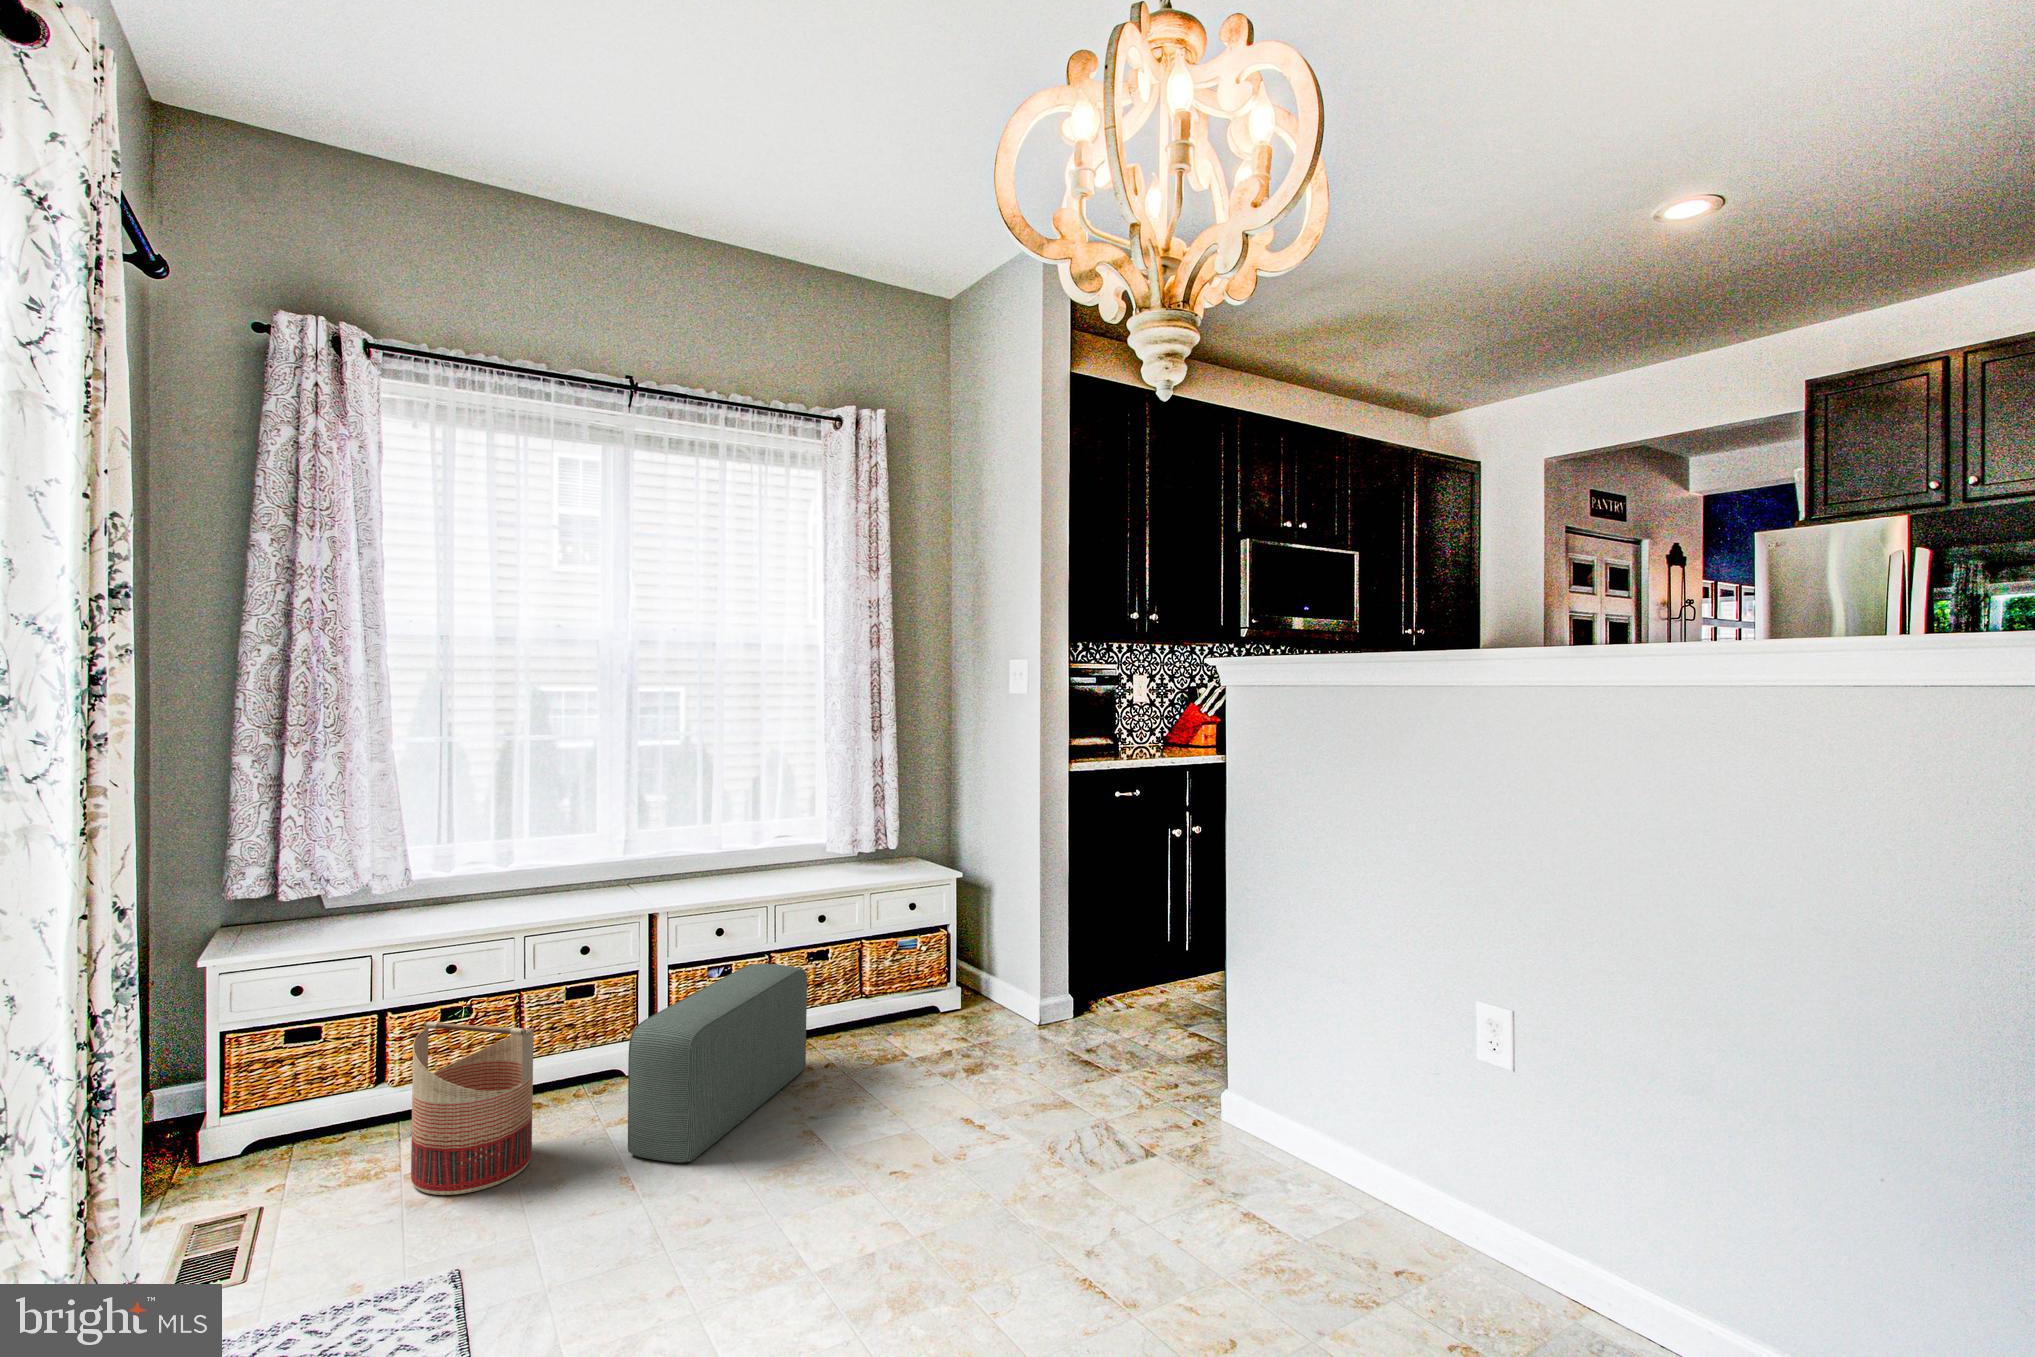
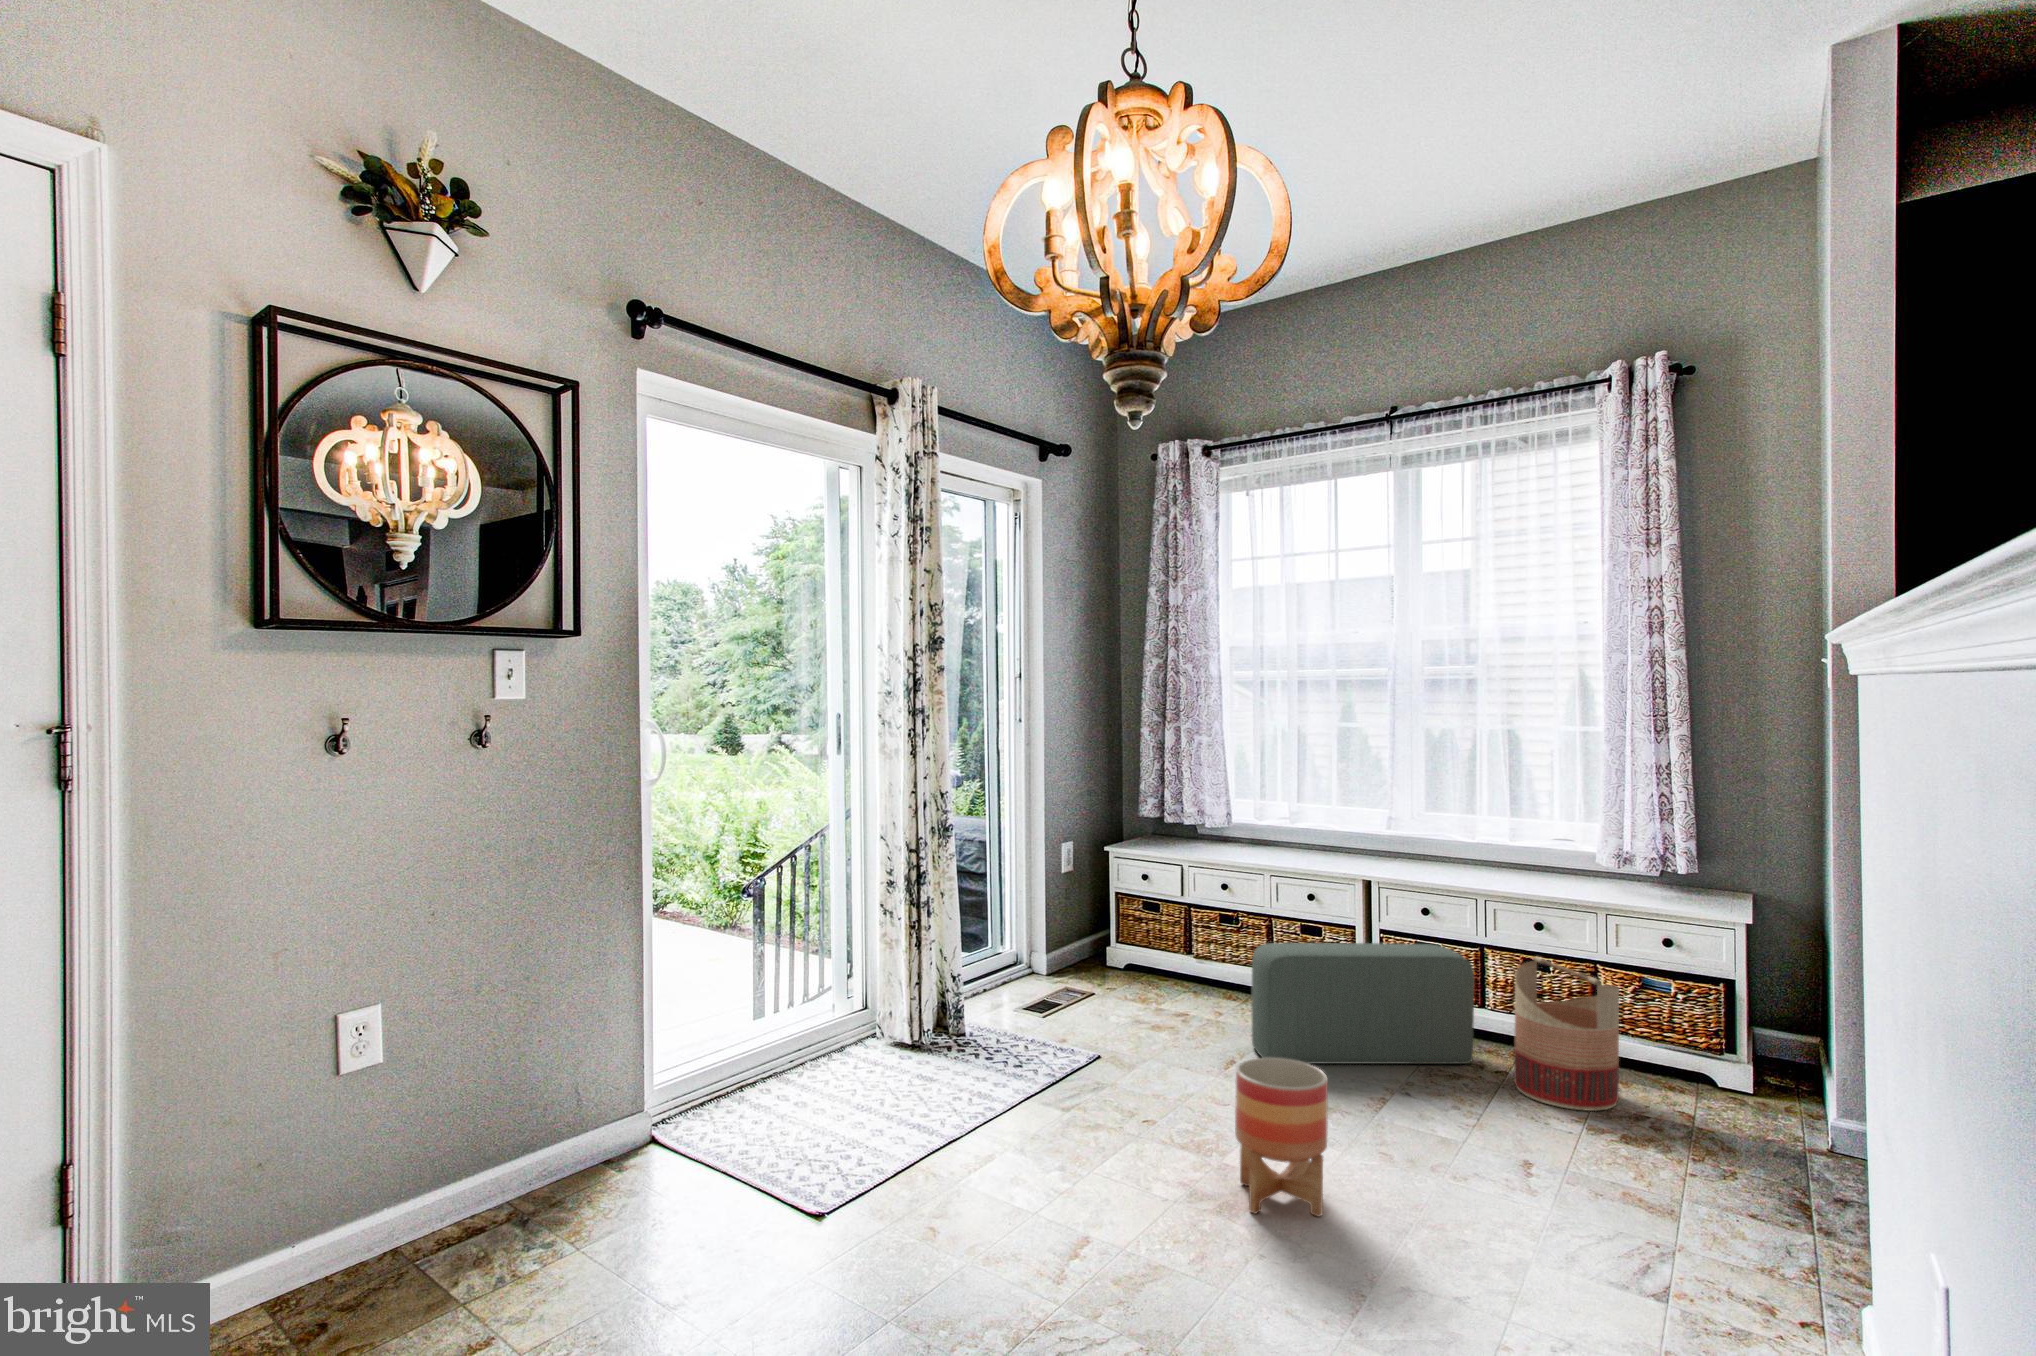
basket: present [411,1021,534,1195] -> present [1514,957,1619,1111]
planter: none [957,1119,1054,1301] -> present [1235,1058,1328,1217]

